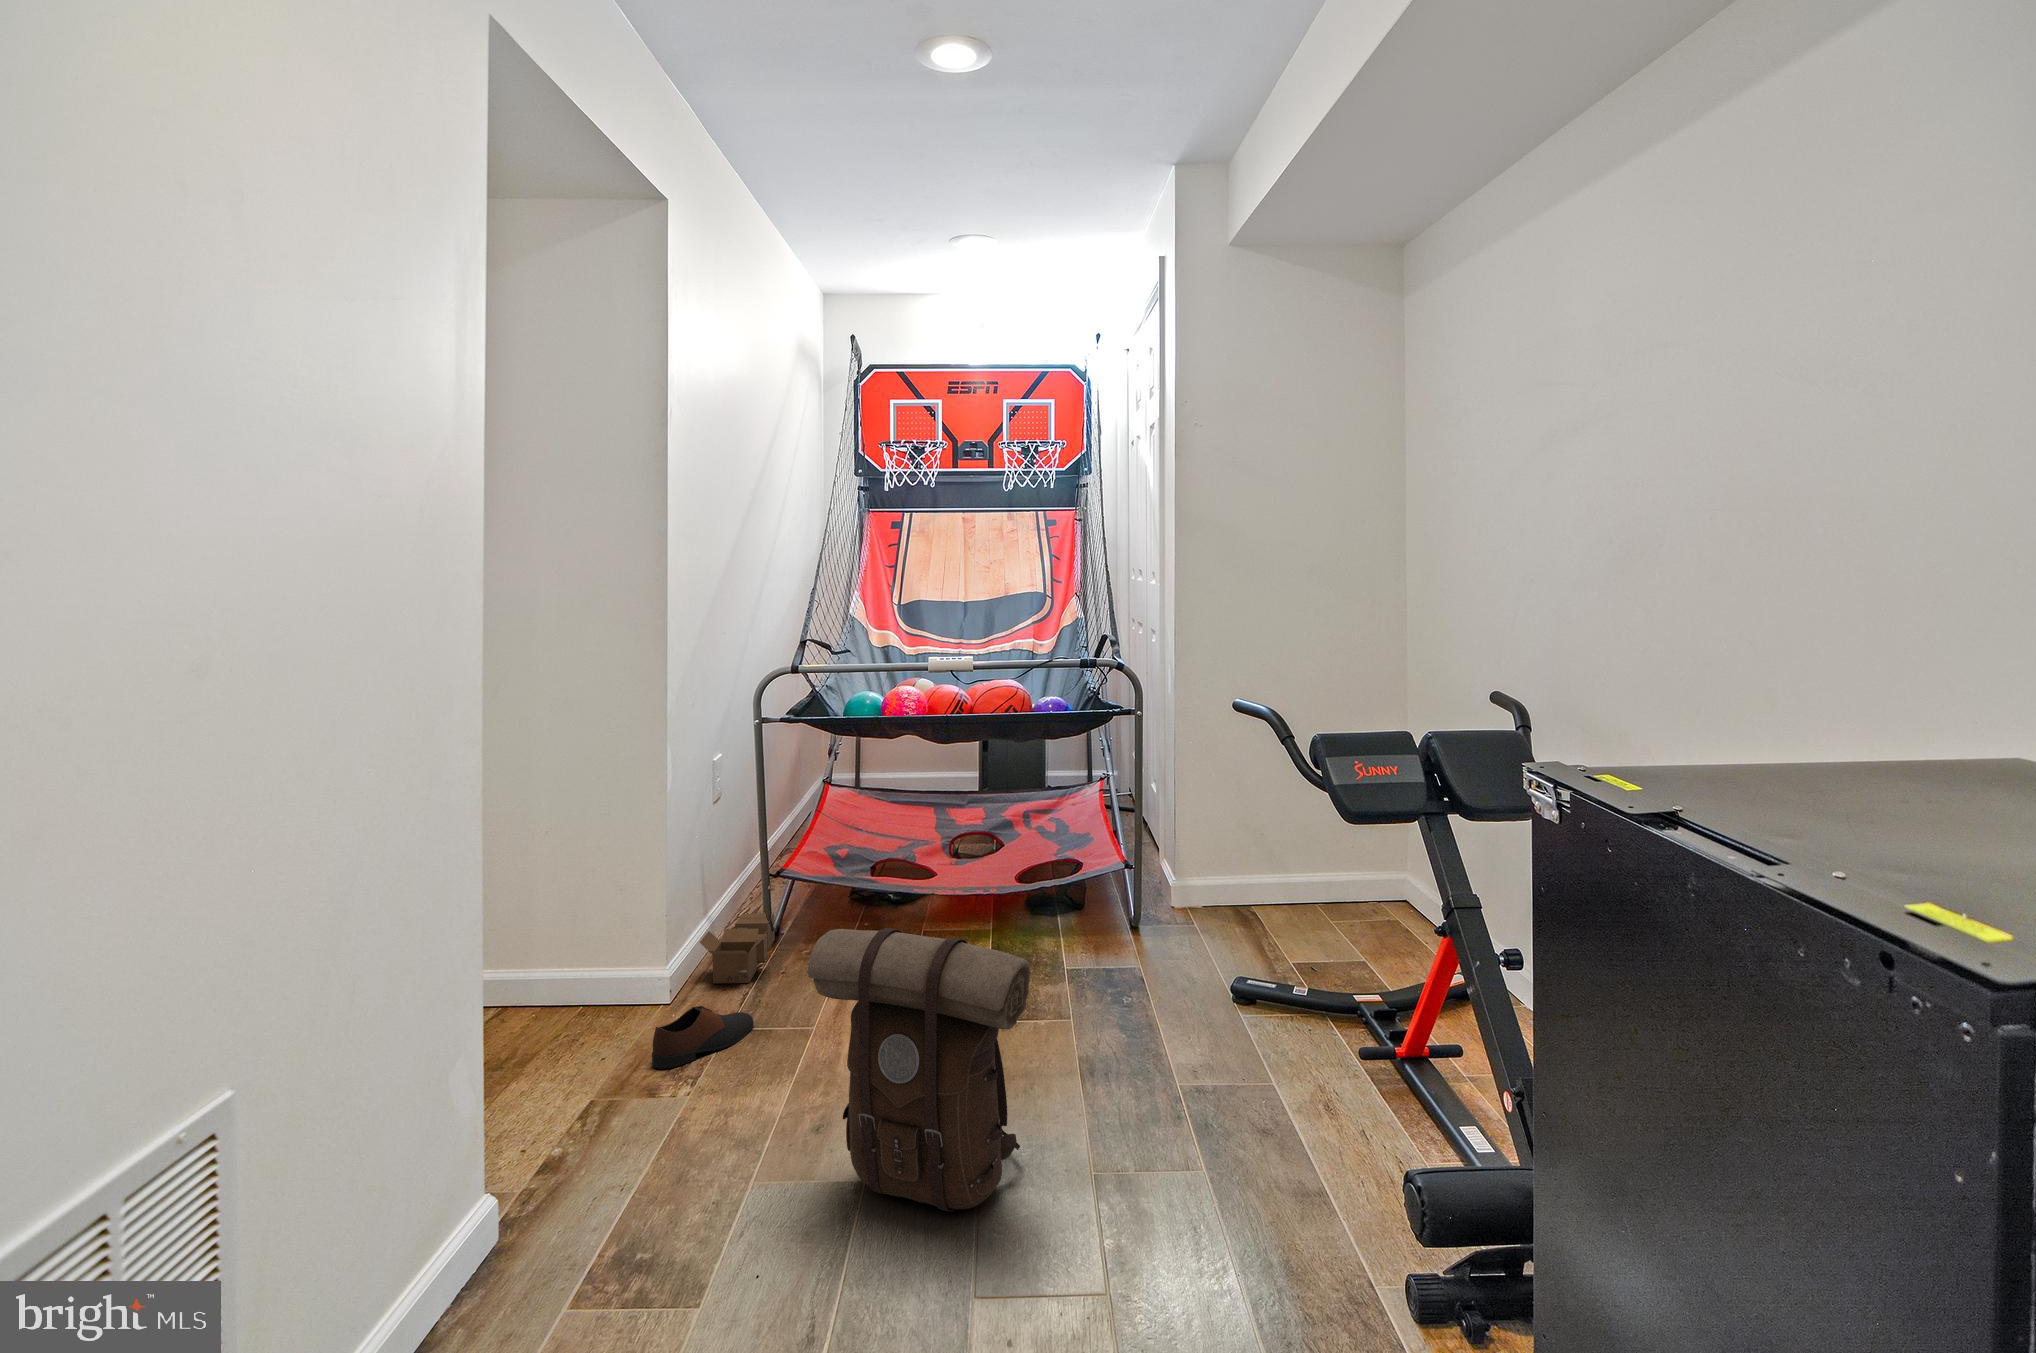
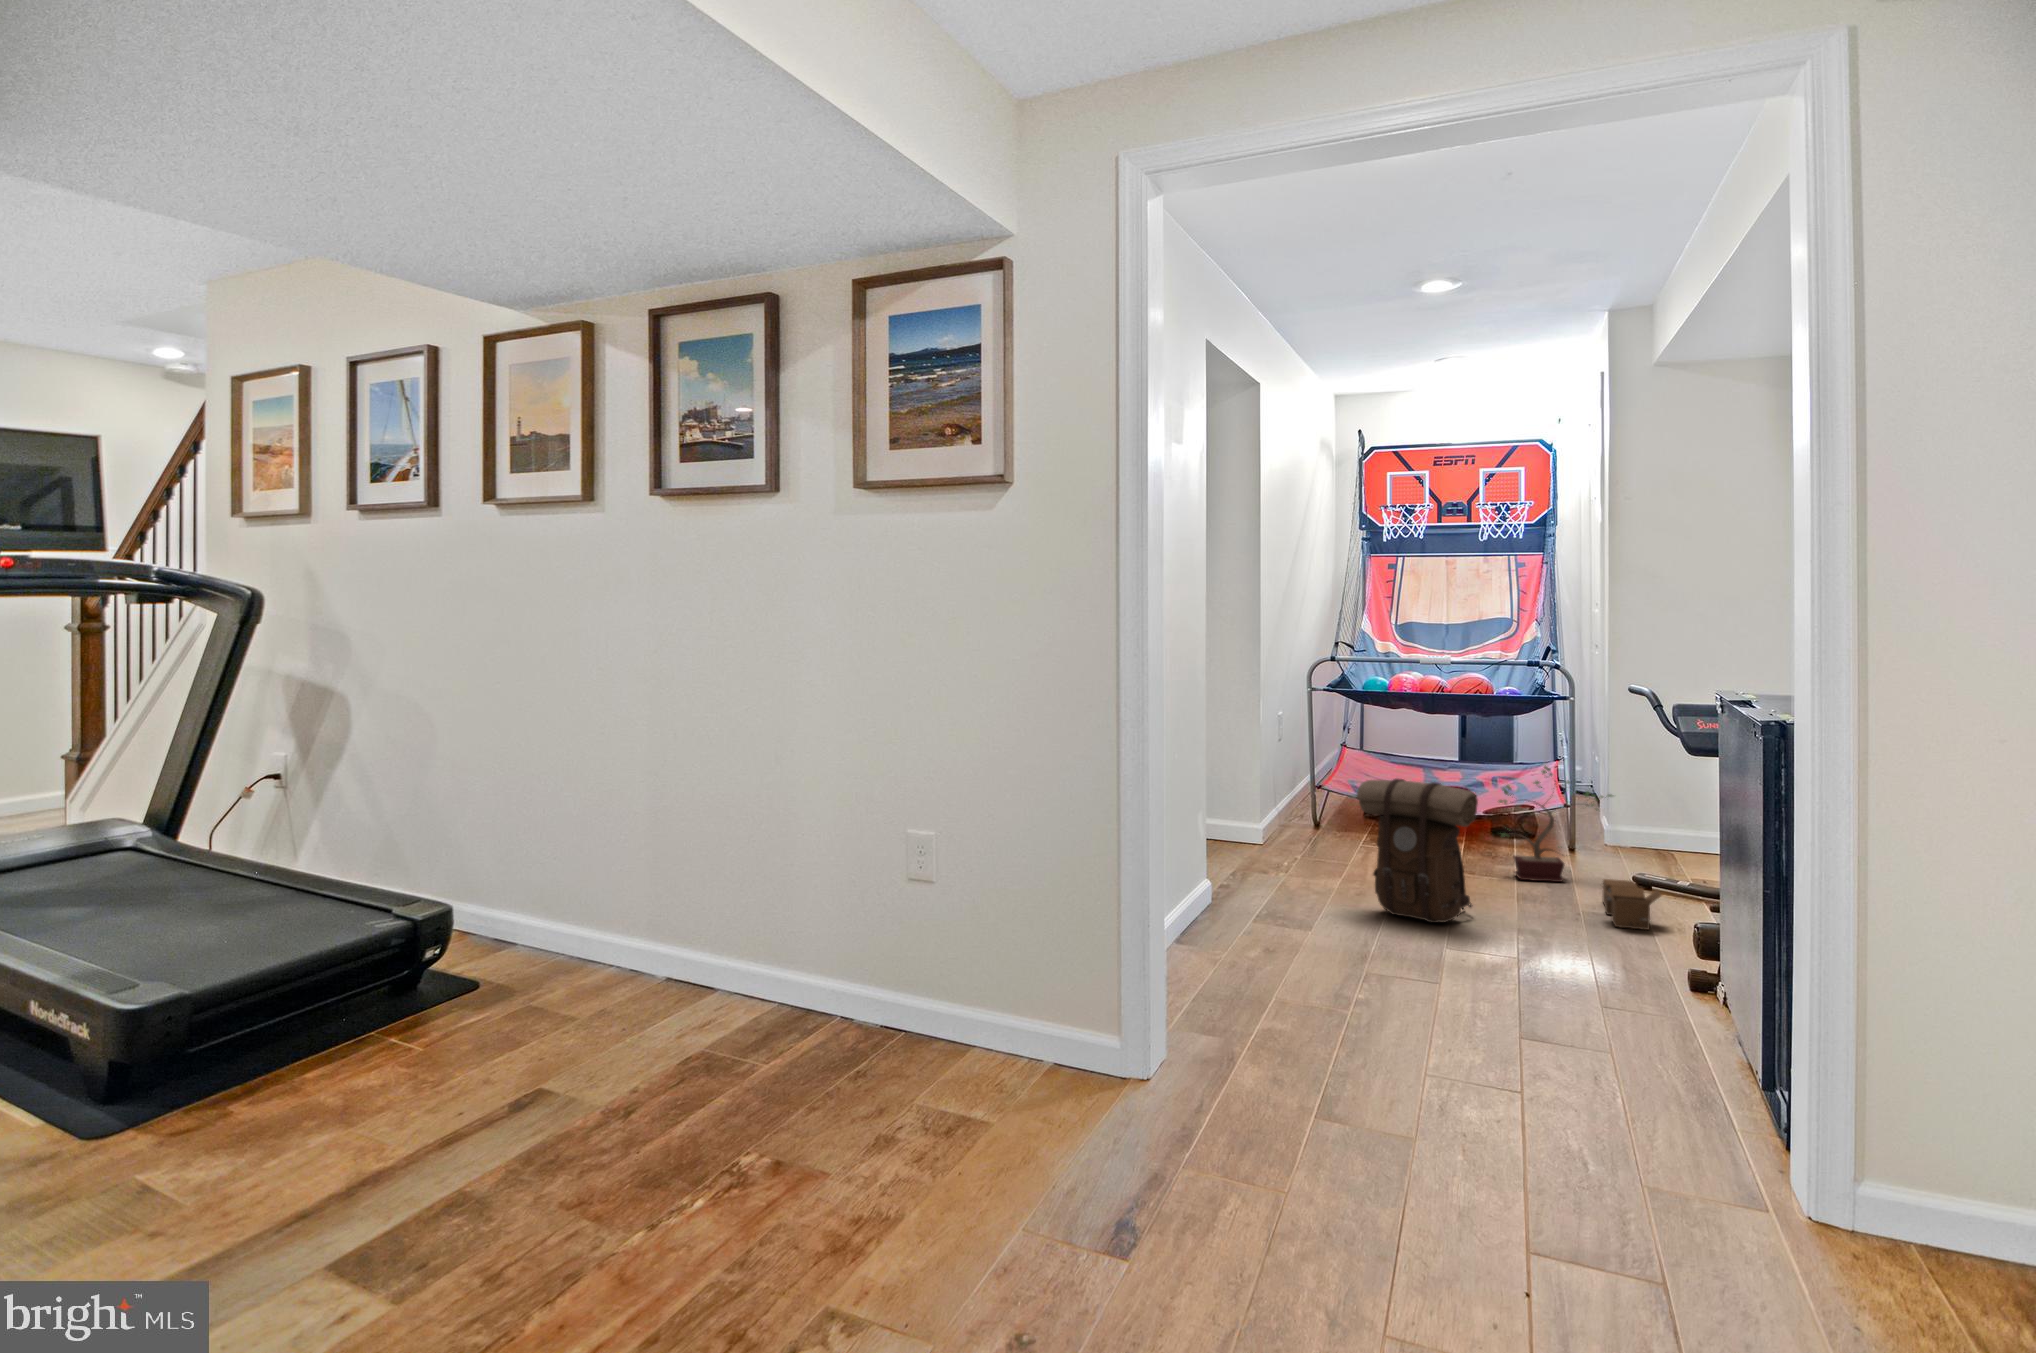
potted plant: none [1045,833,1211,1019] -> present [1499,765,1613,882]
cardboard box: present [700,913,775,984] -> present [1602,879,1661,930]
shoe: present [652,1006,754,1069] -> none [1256,844,1309,873]

